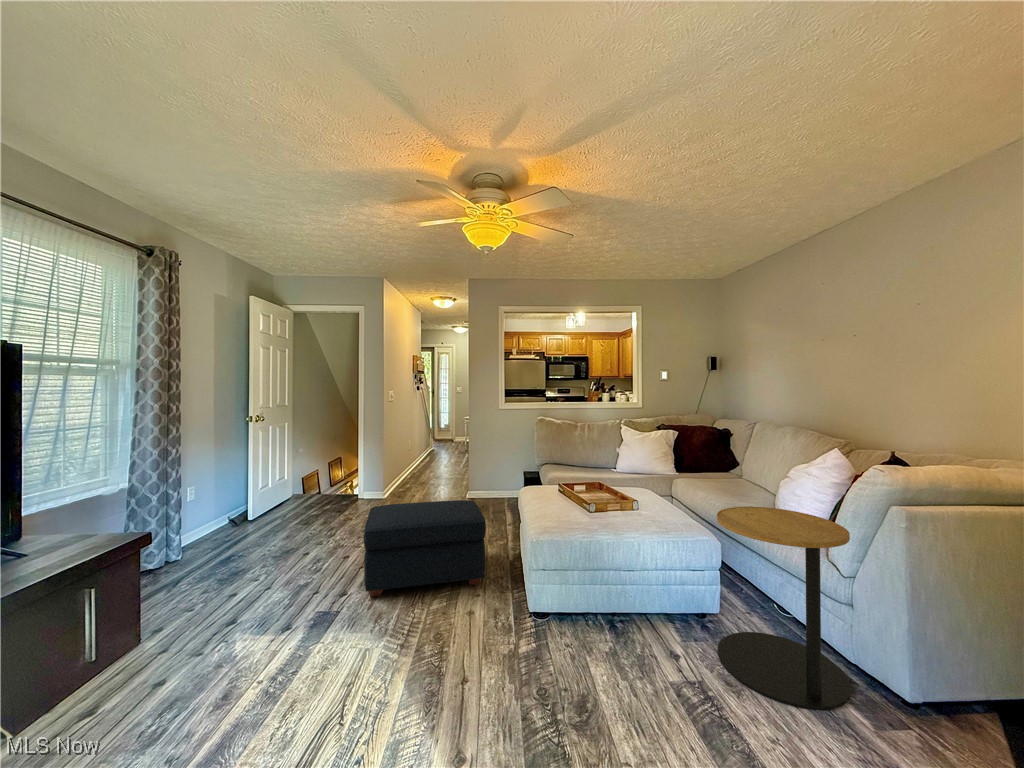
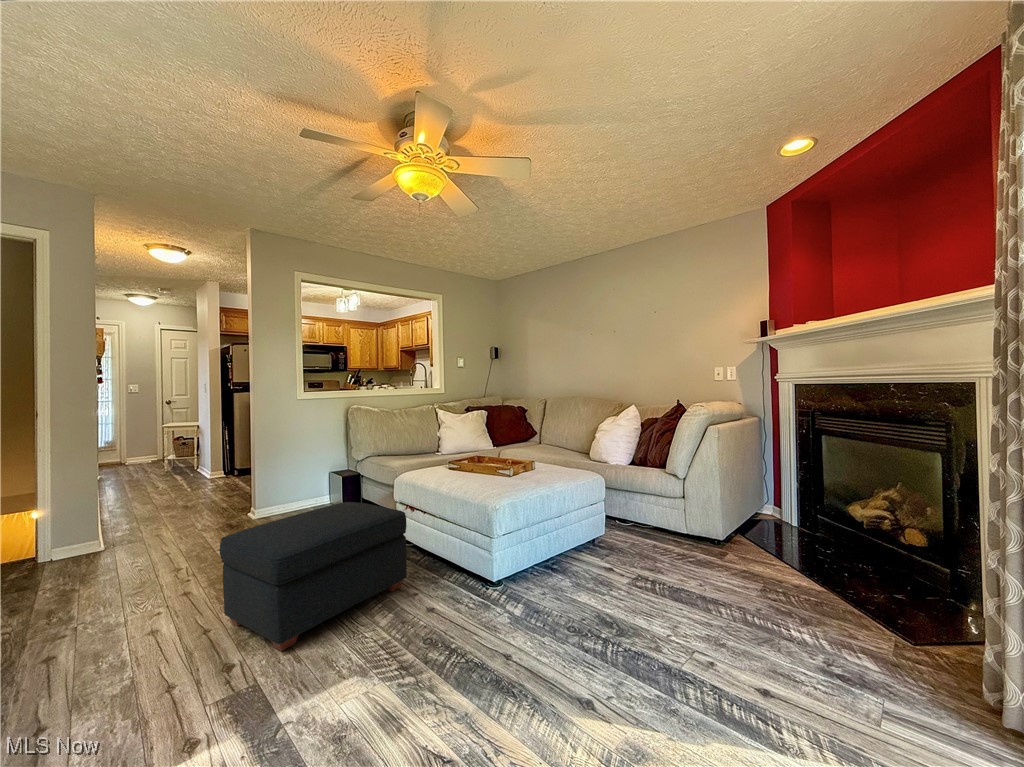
side table: present [717,507,851,710] -> none [616,444,703,568]

